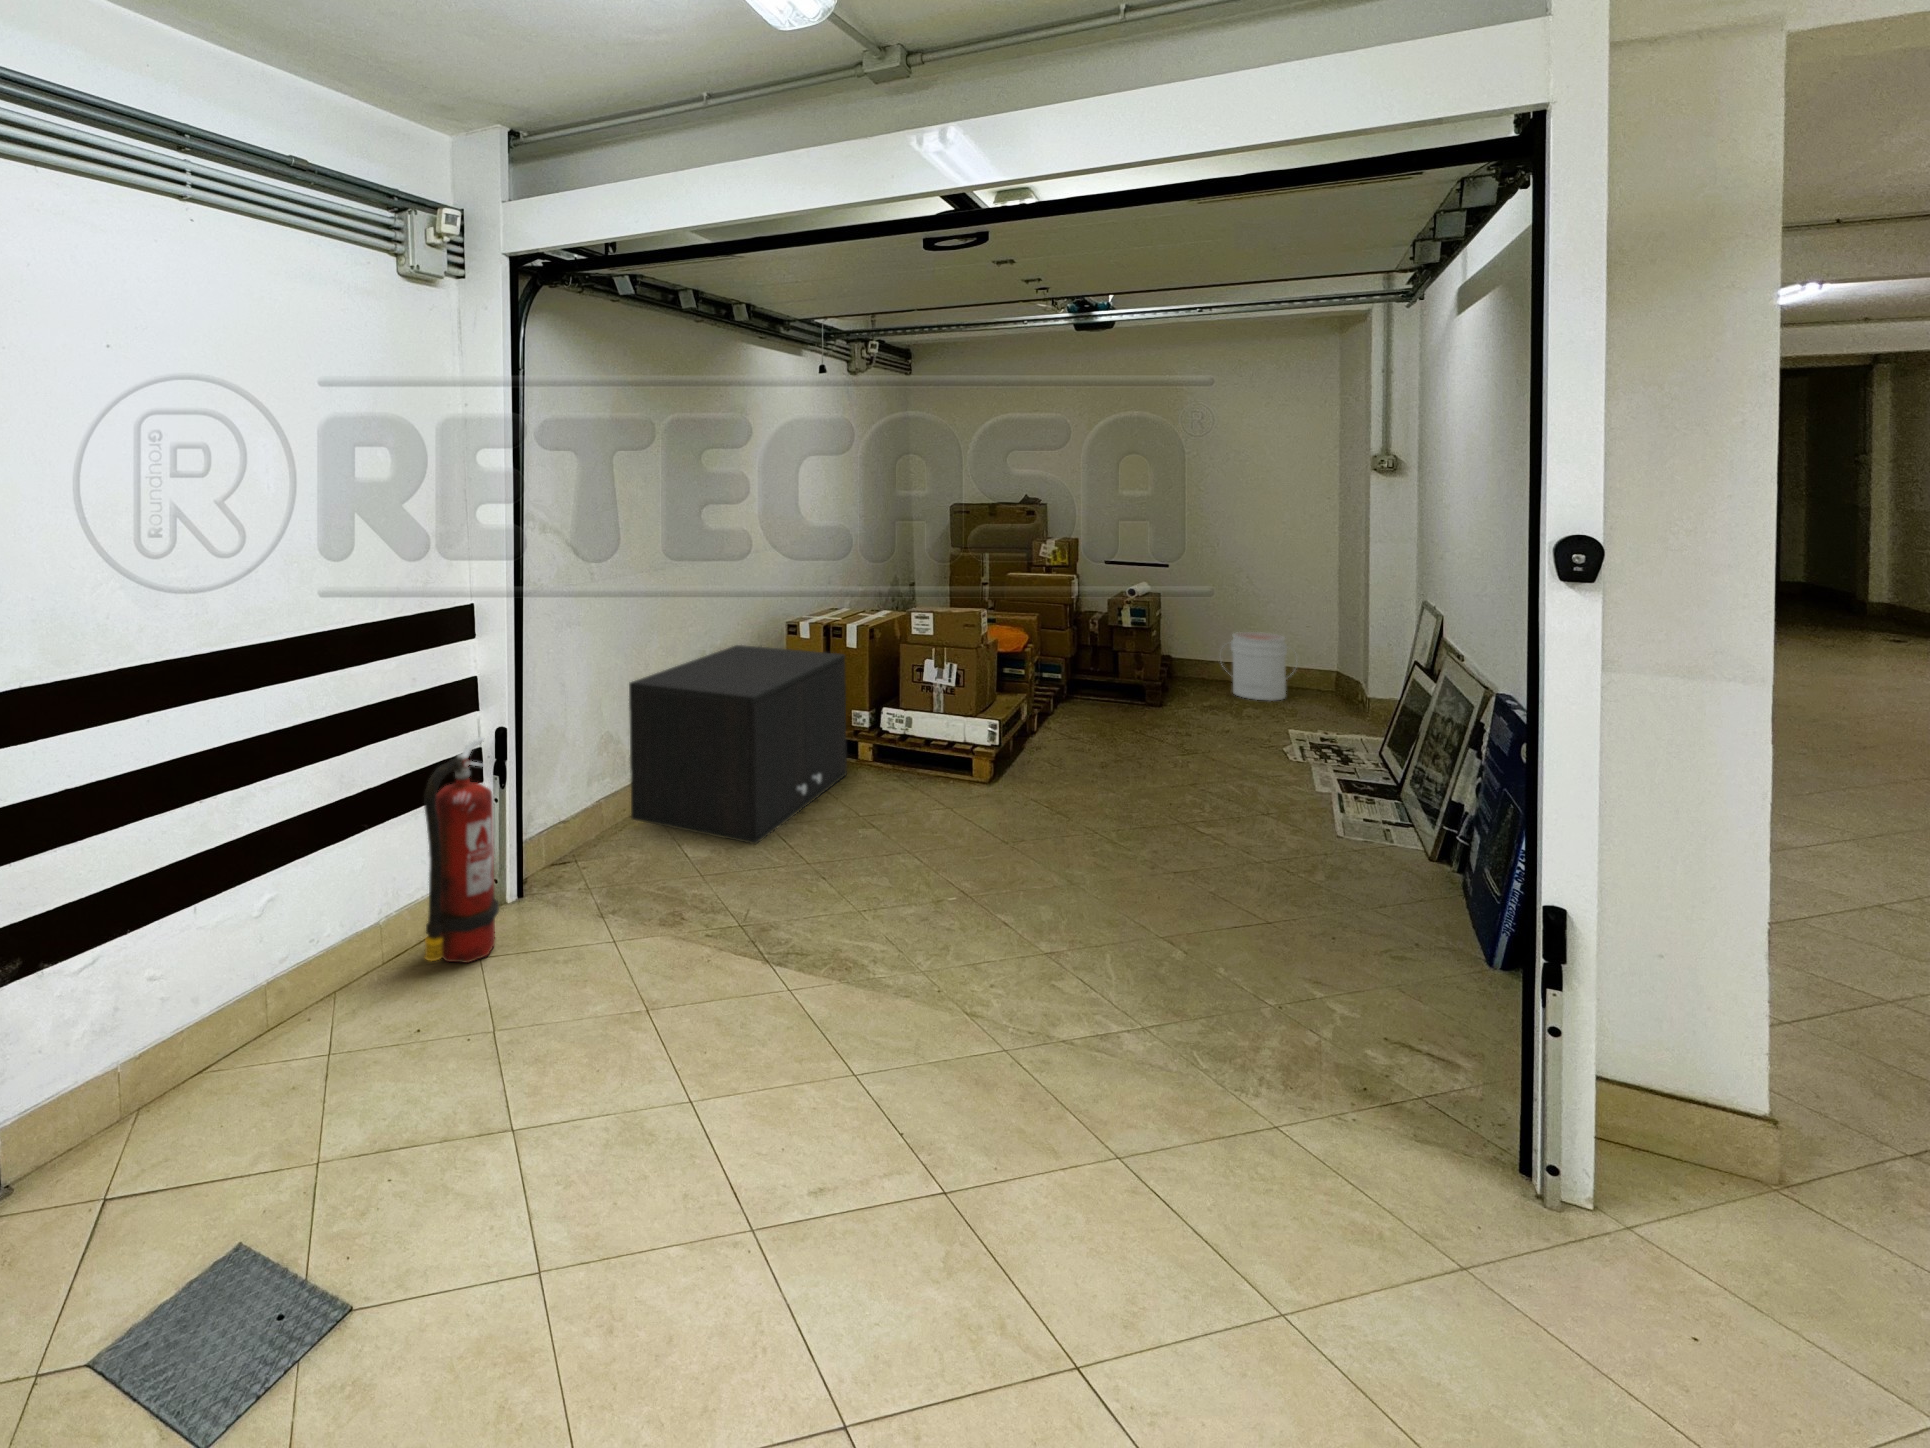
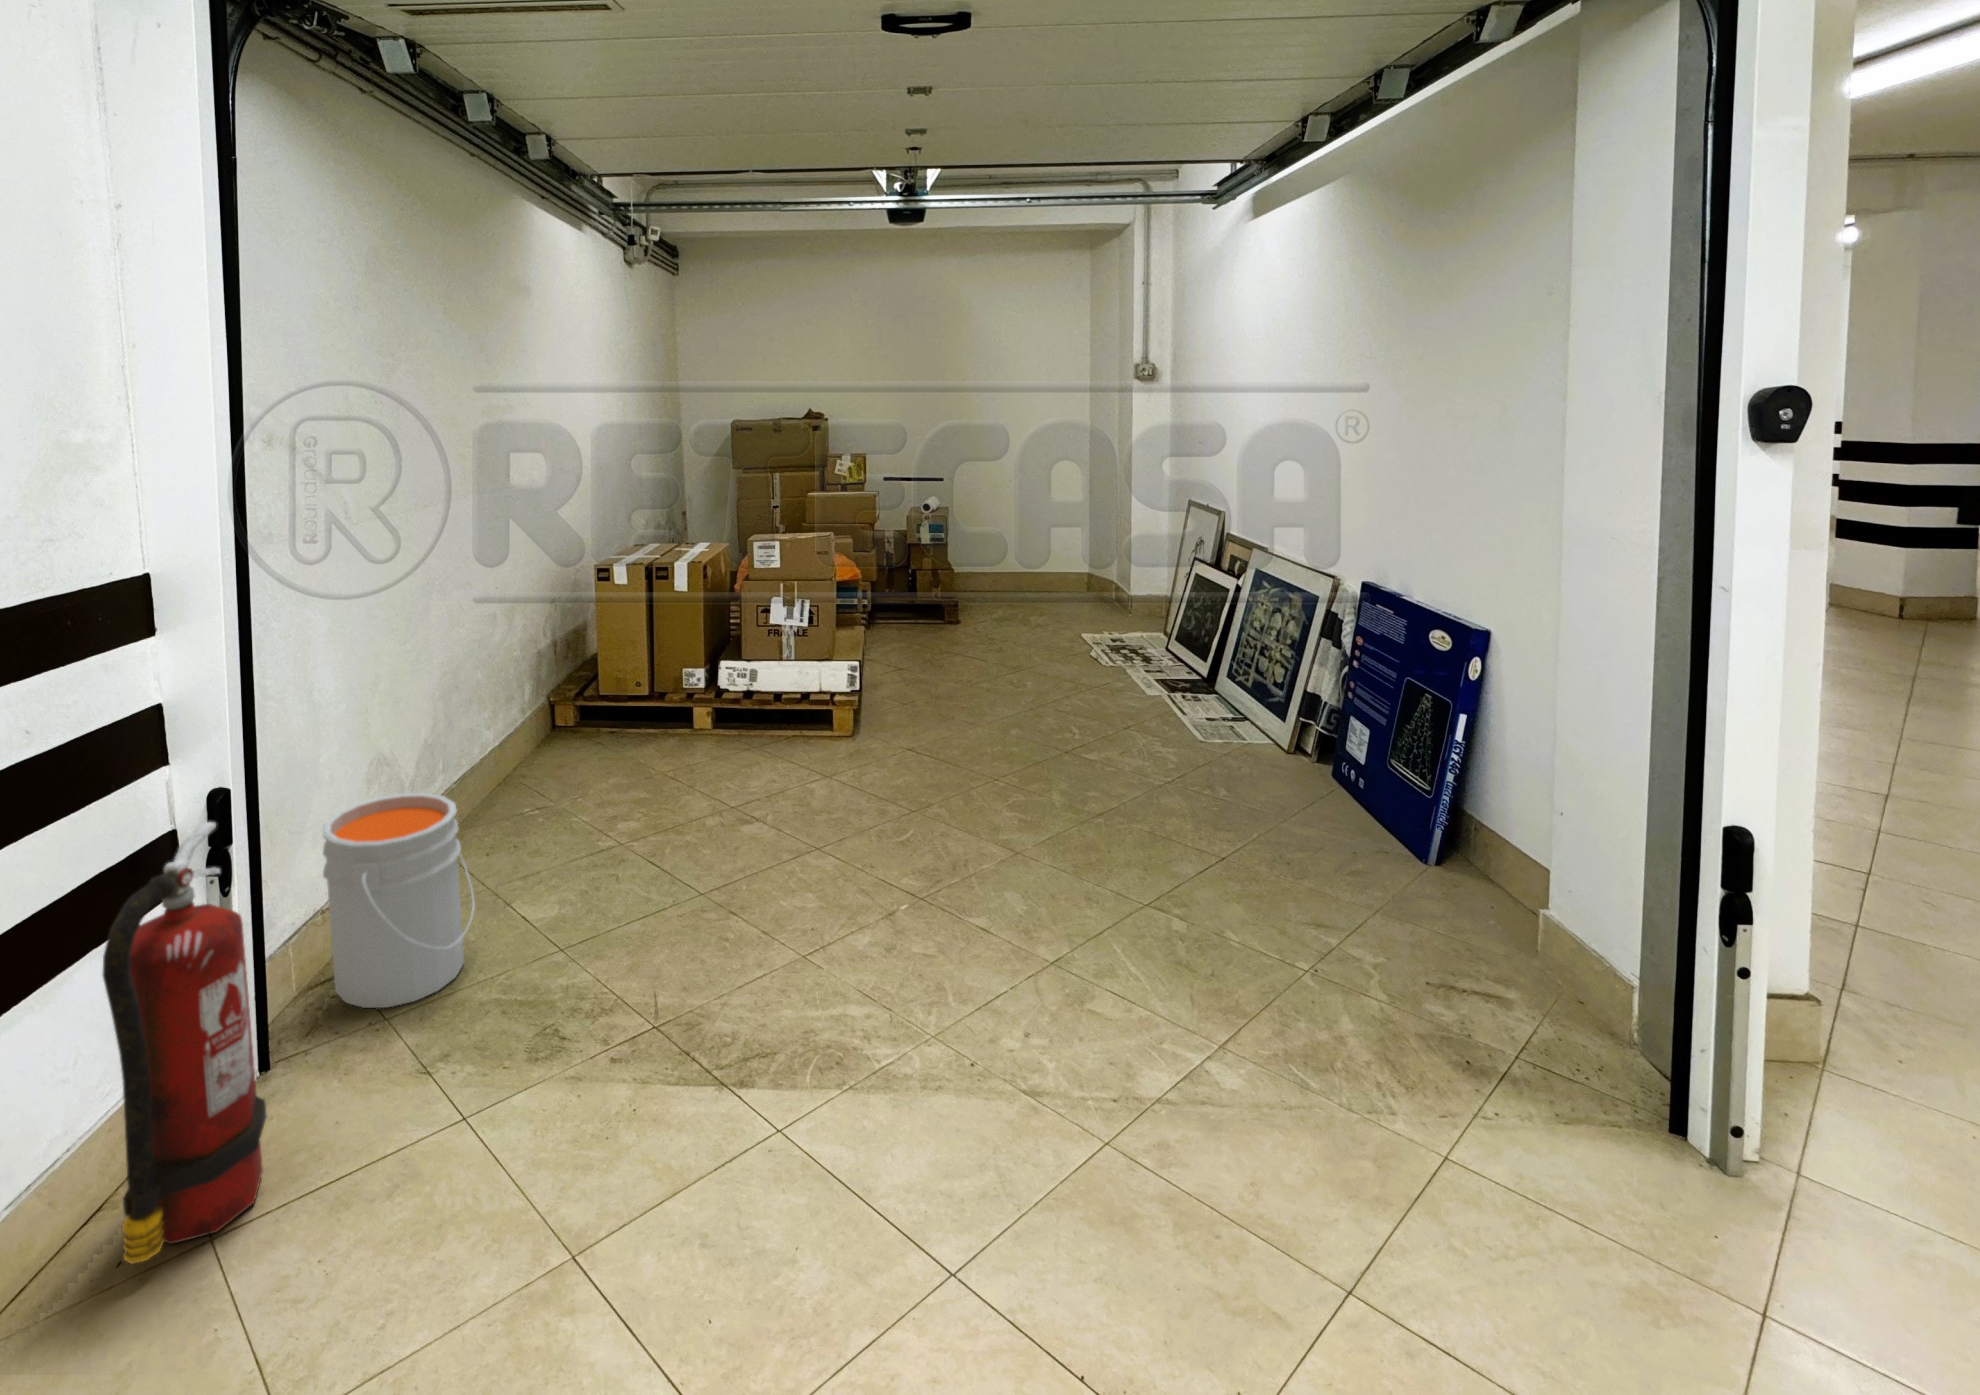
bucket: present [1221,632,1298,701] -> present [322,793,475,1008]
storage cabinet: present [629,645,847,844] -> none [414,603,692,876]

